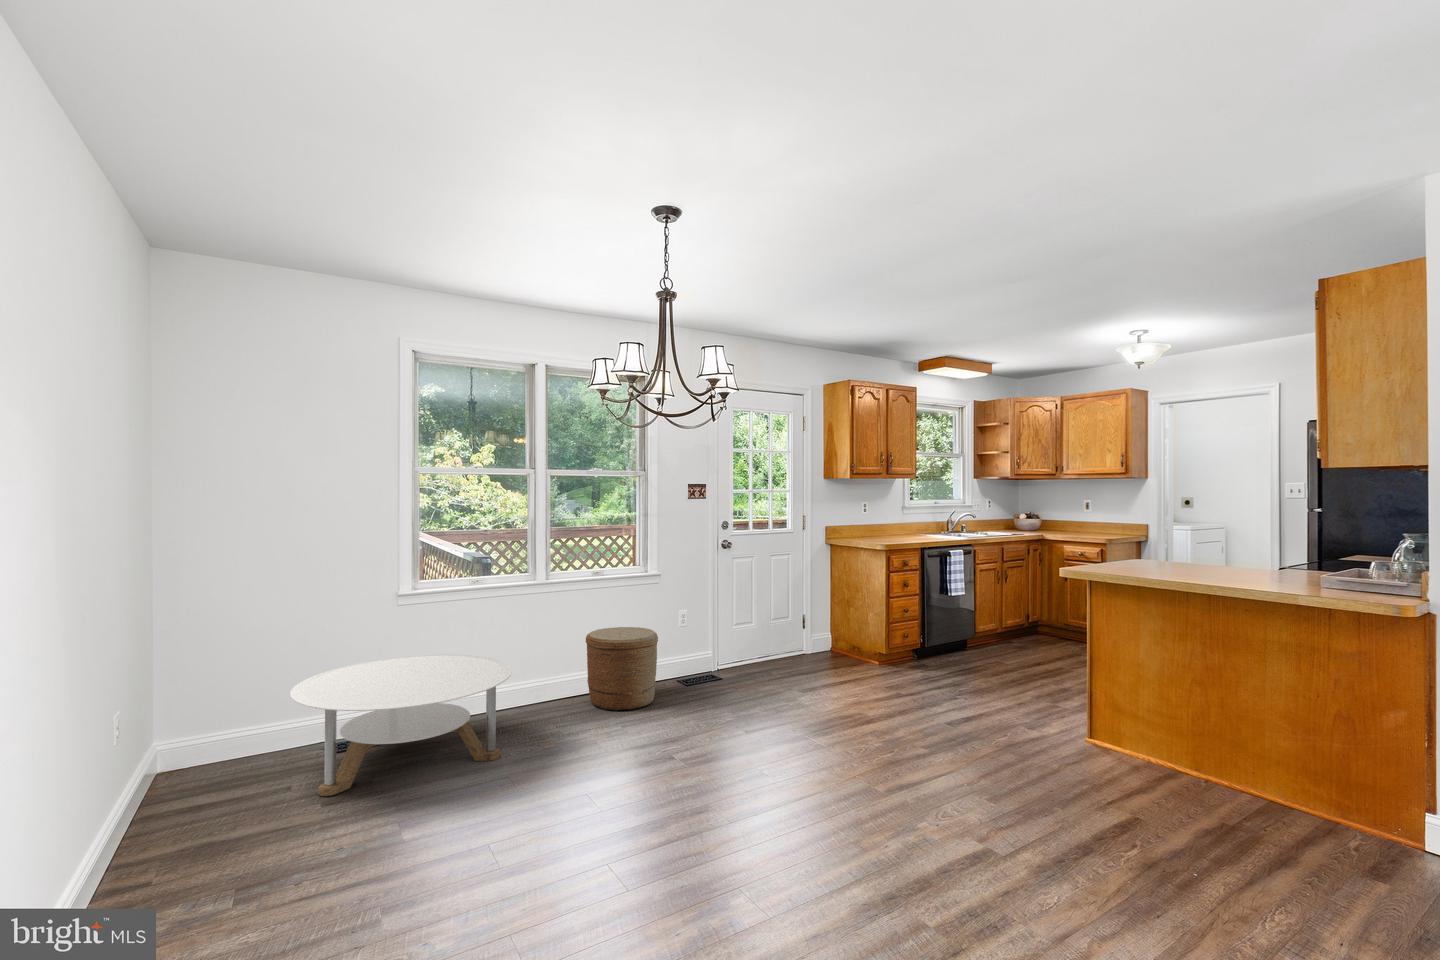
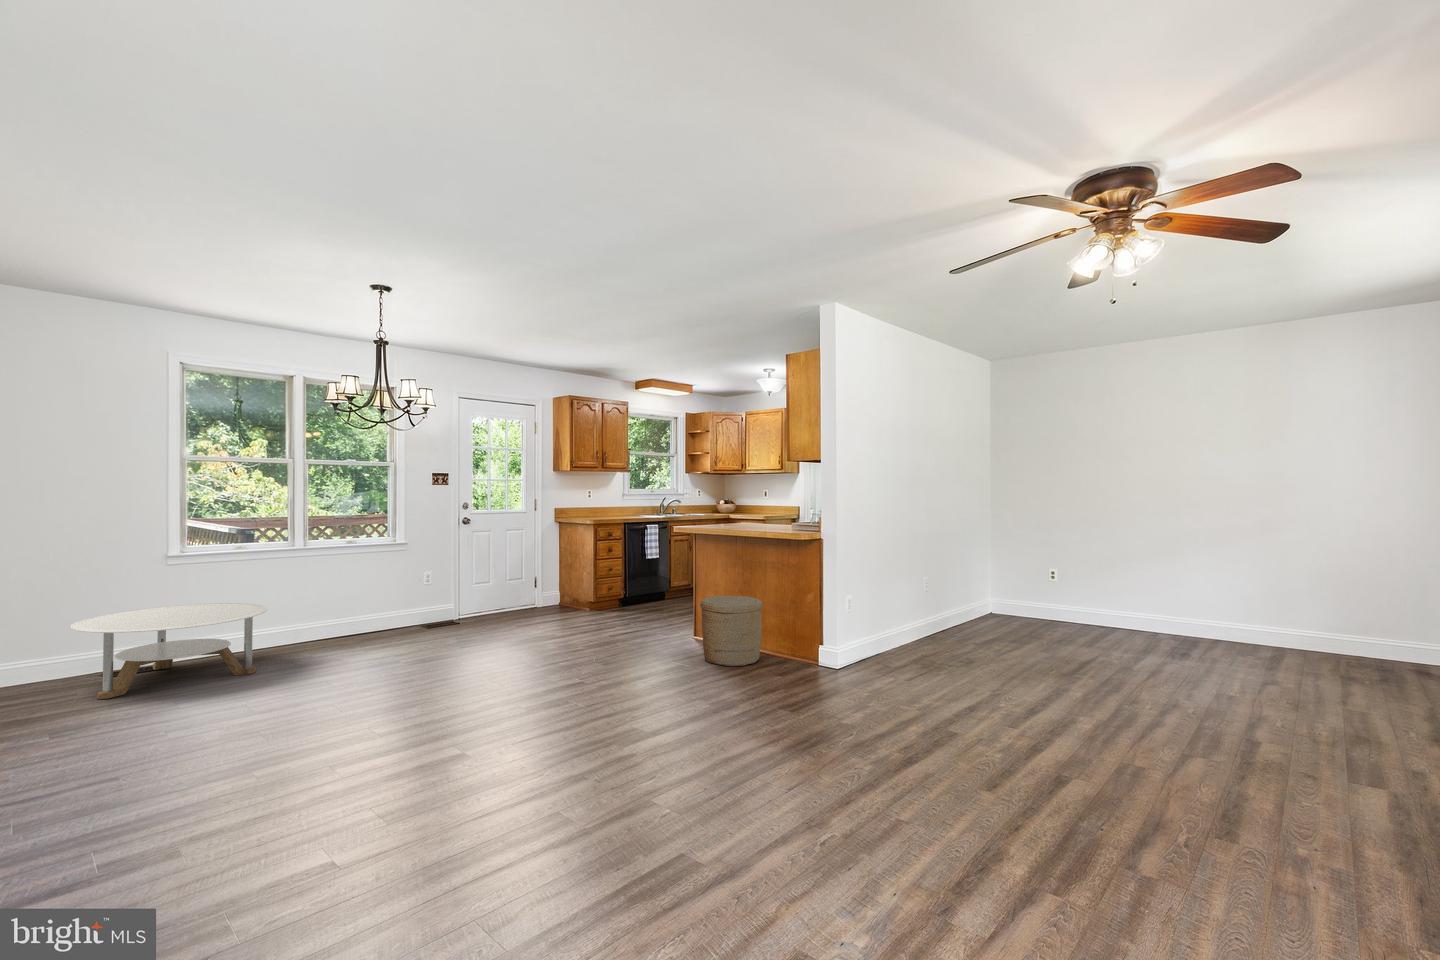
woven basket: present [586,627,658,711] -> present [700,596,763,666]

